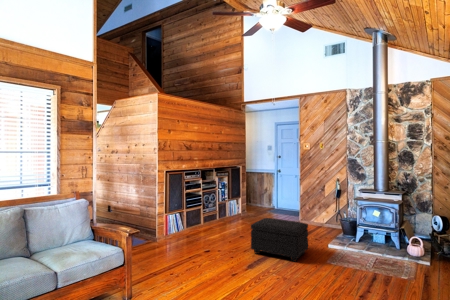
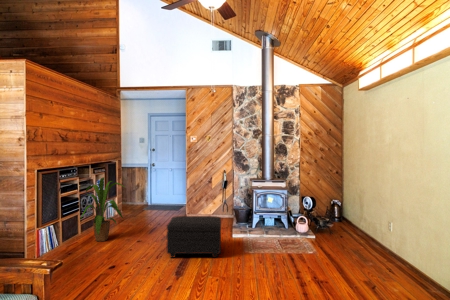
house plant: none [199,179,235,232] -> present [81,177,124,241]

